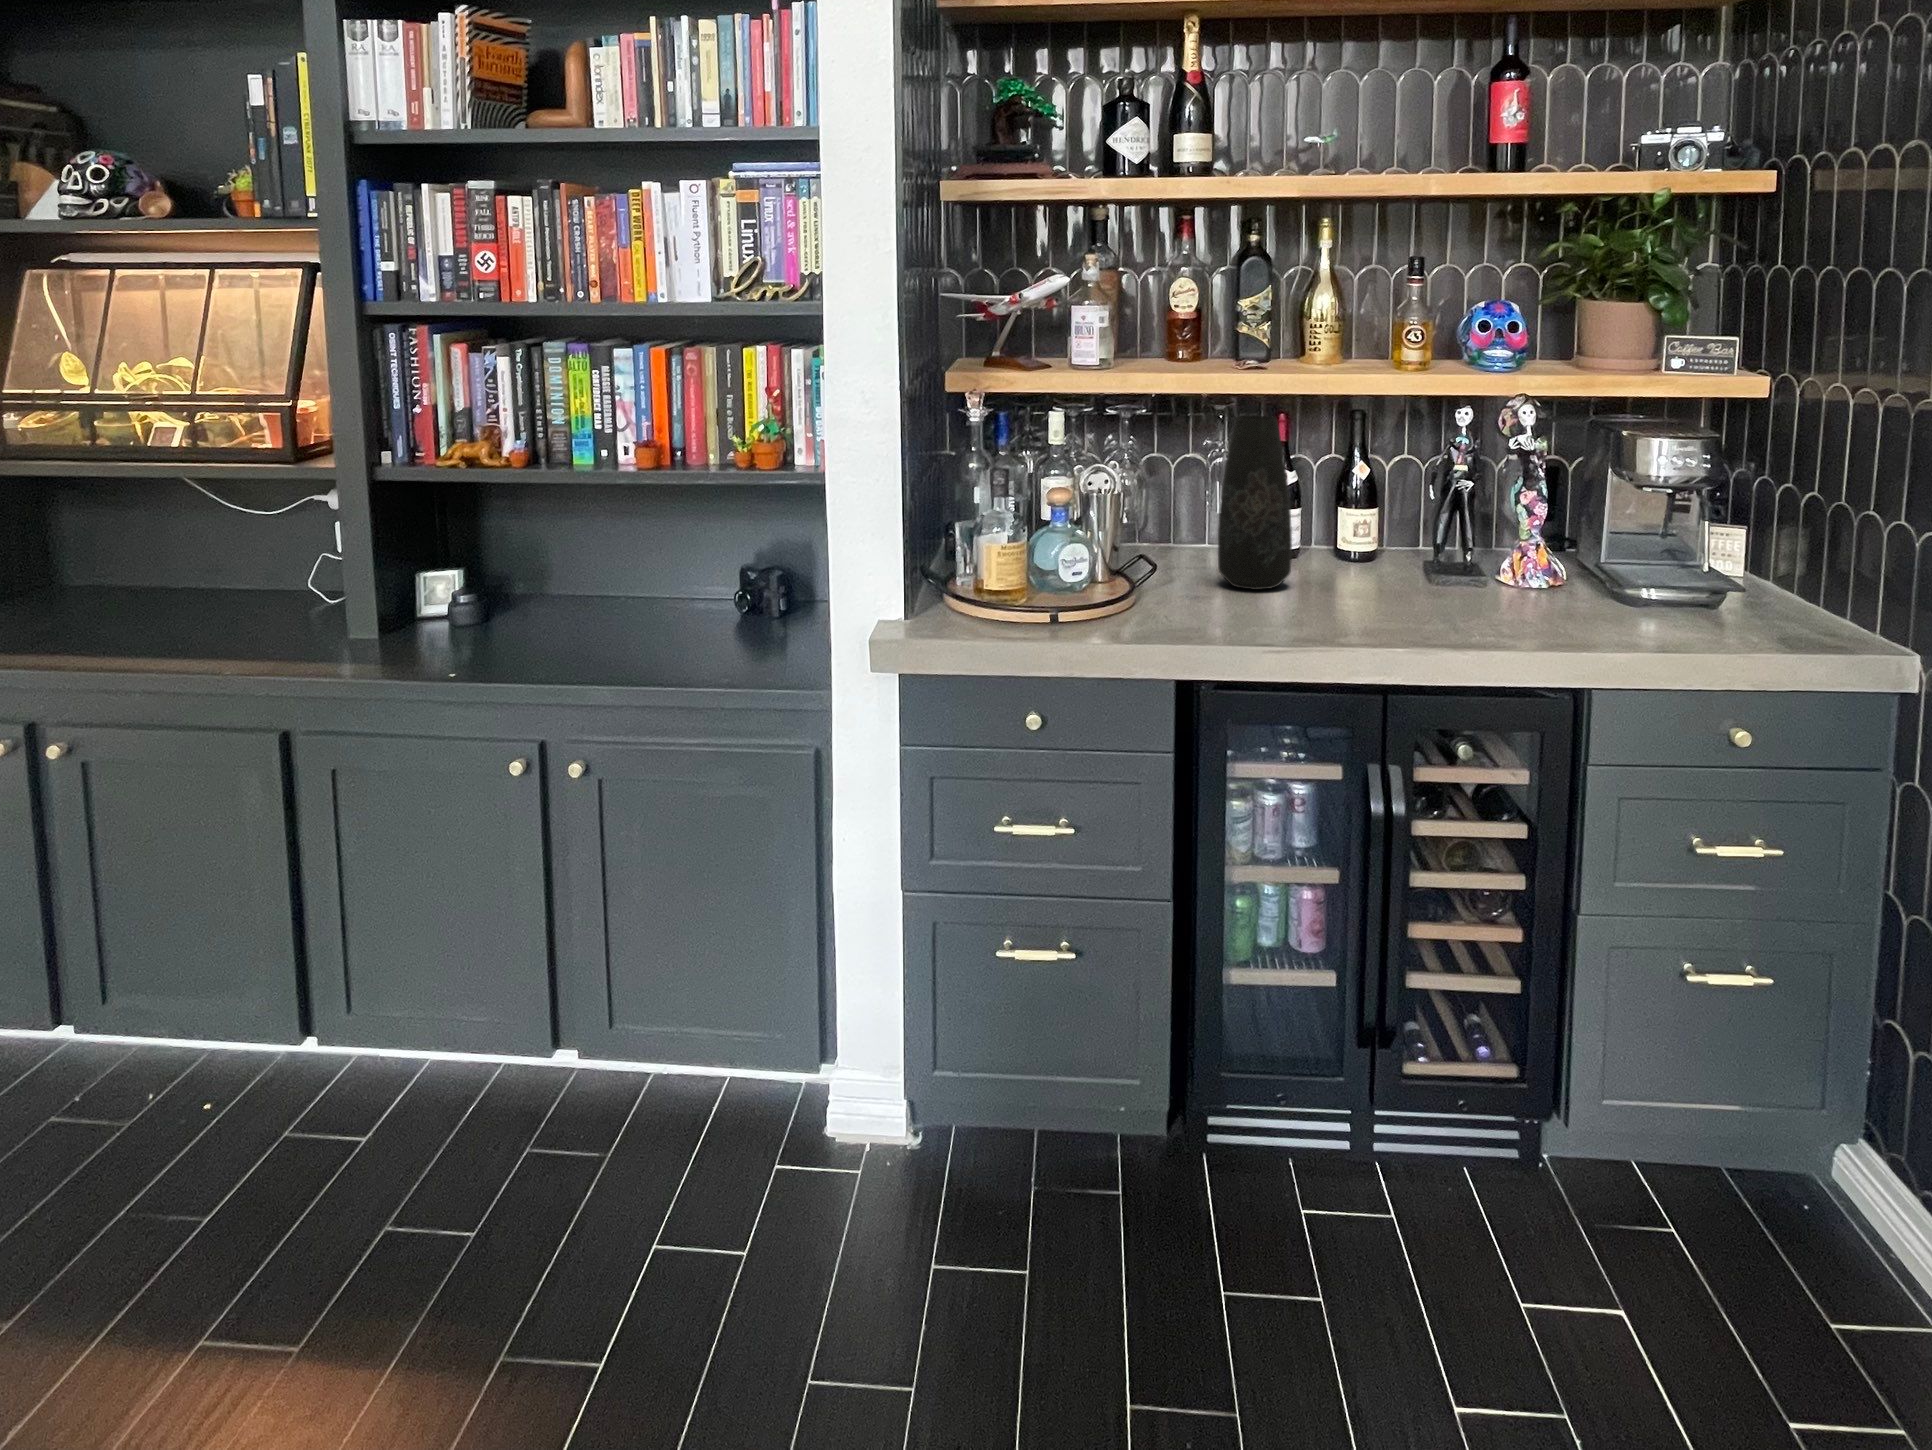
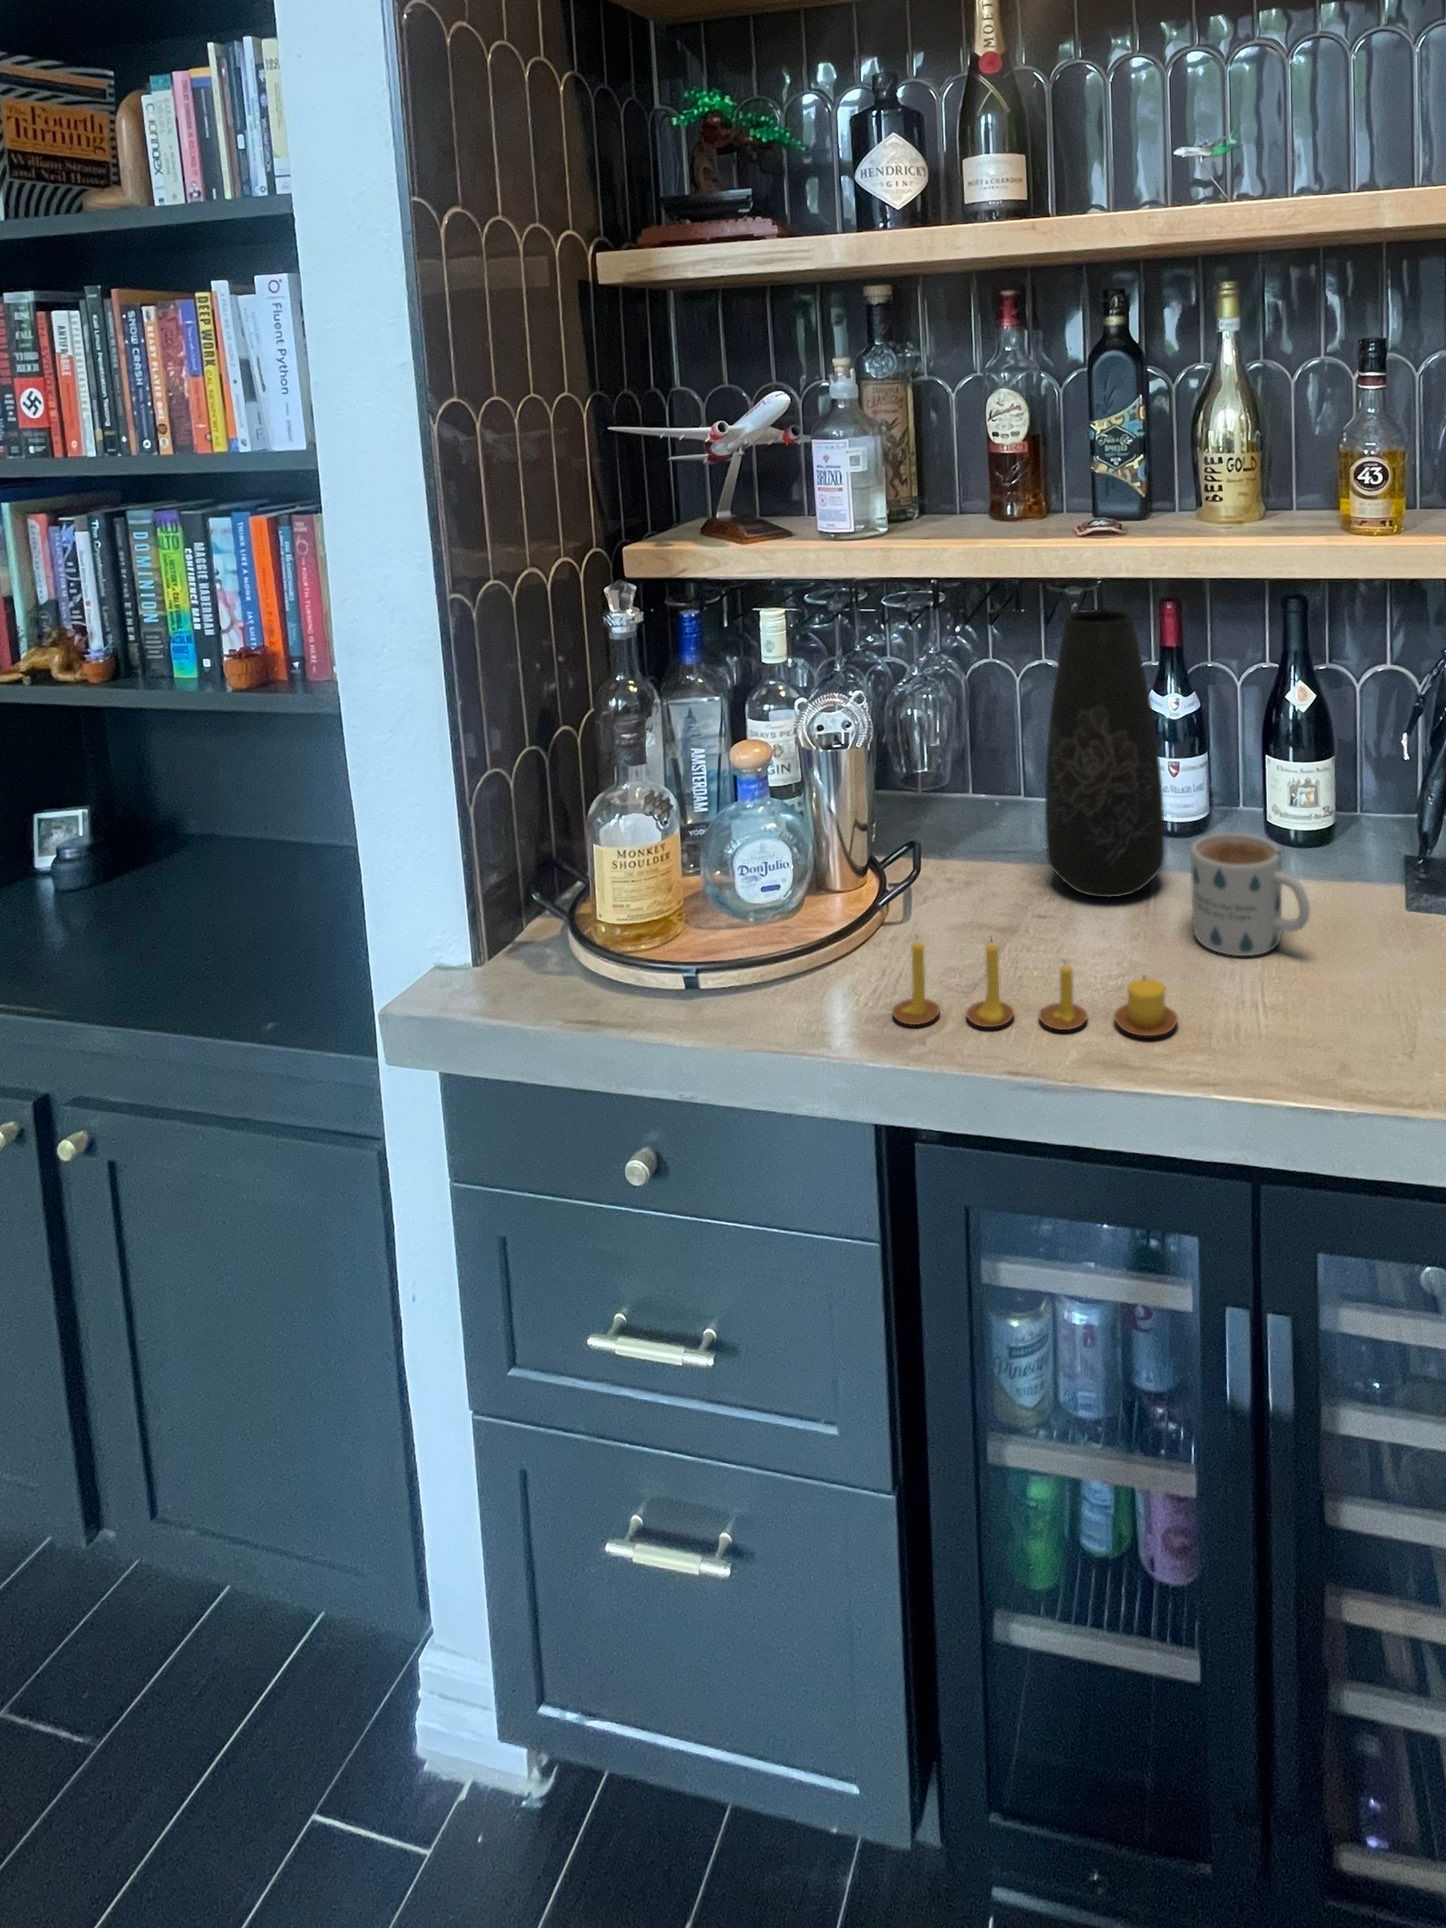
mug: none [1321,542,1392,605] -> present [1191,833,1310,956]
candle: none [1179,578,1337,628] -> present [892,935,1178,1036]

